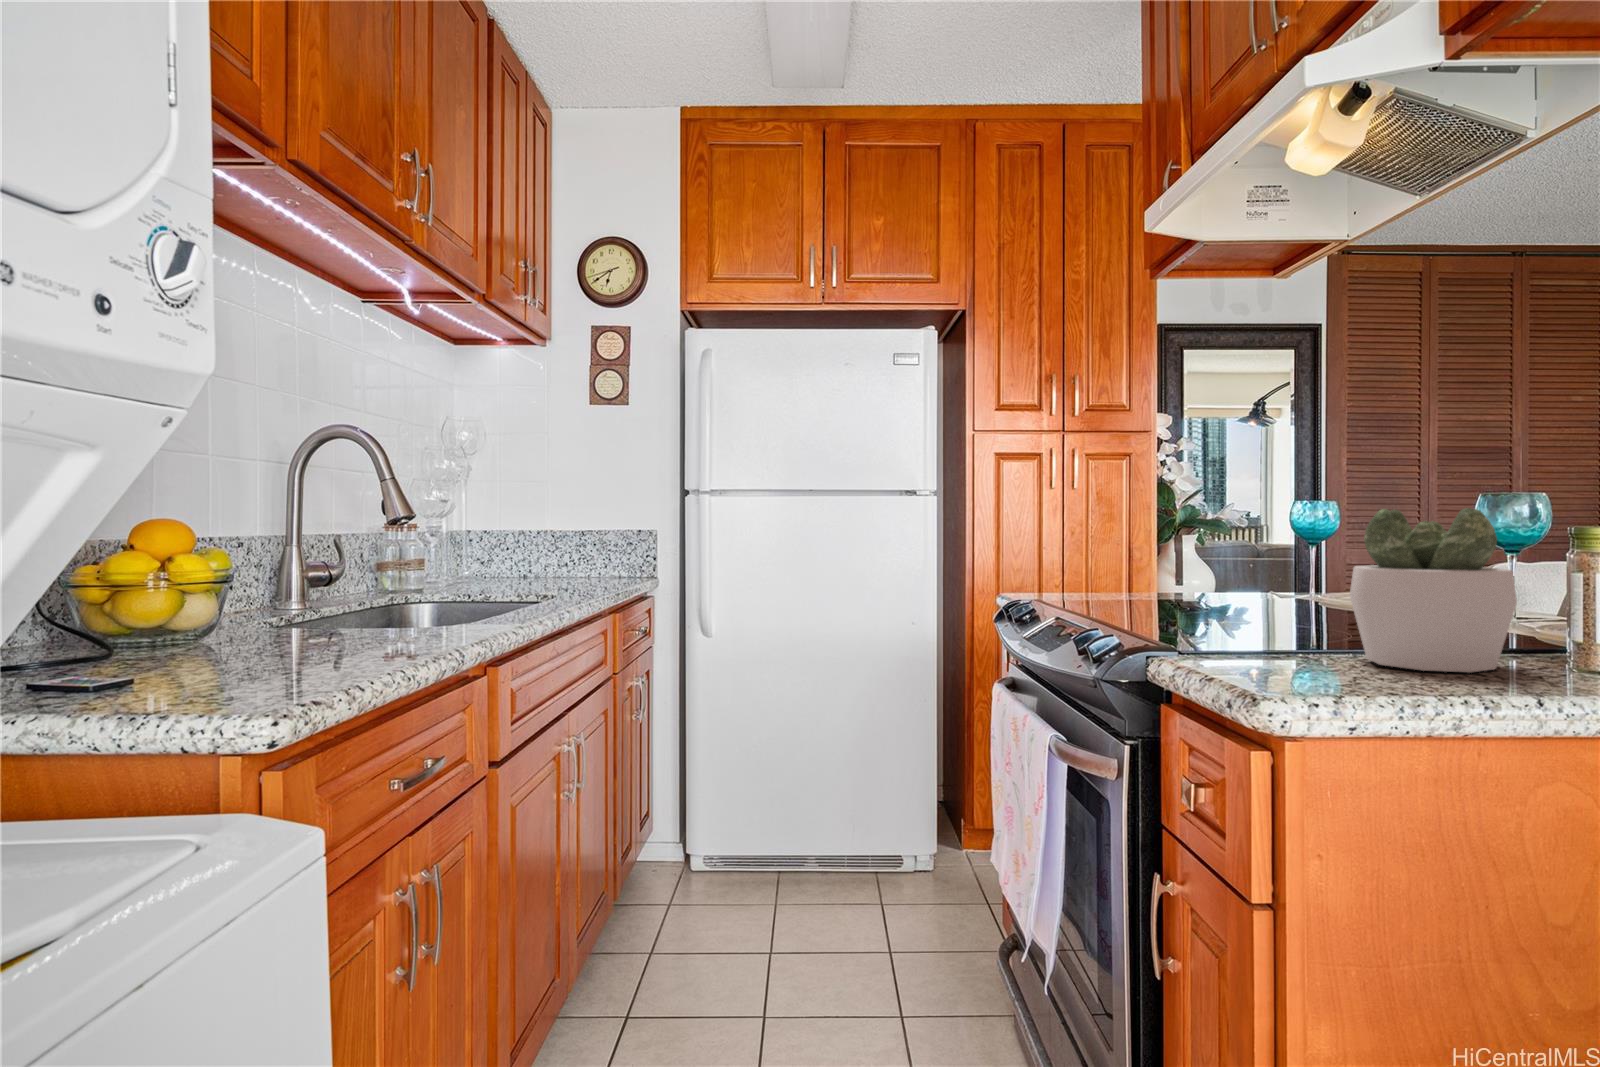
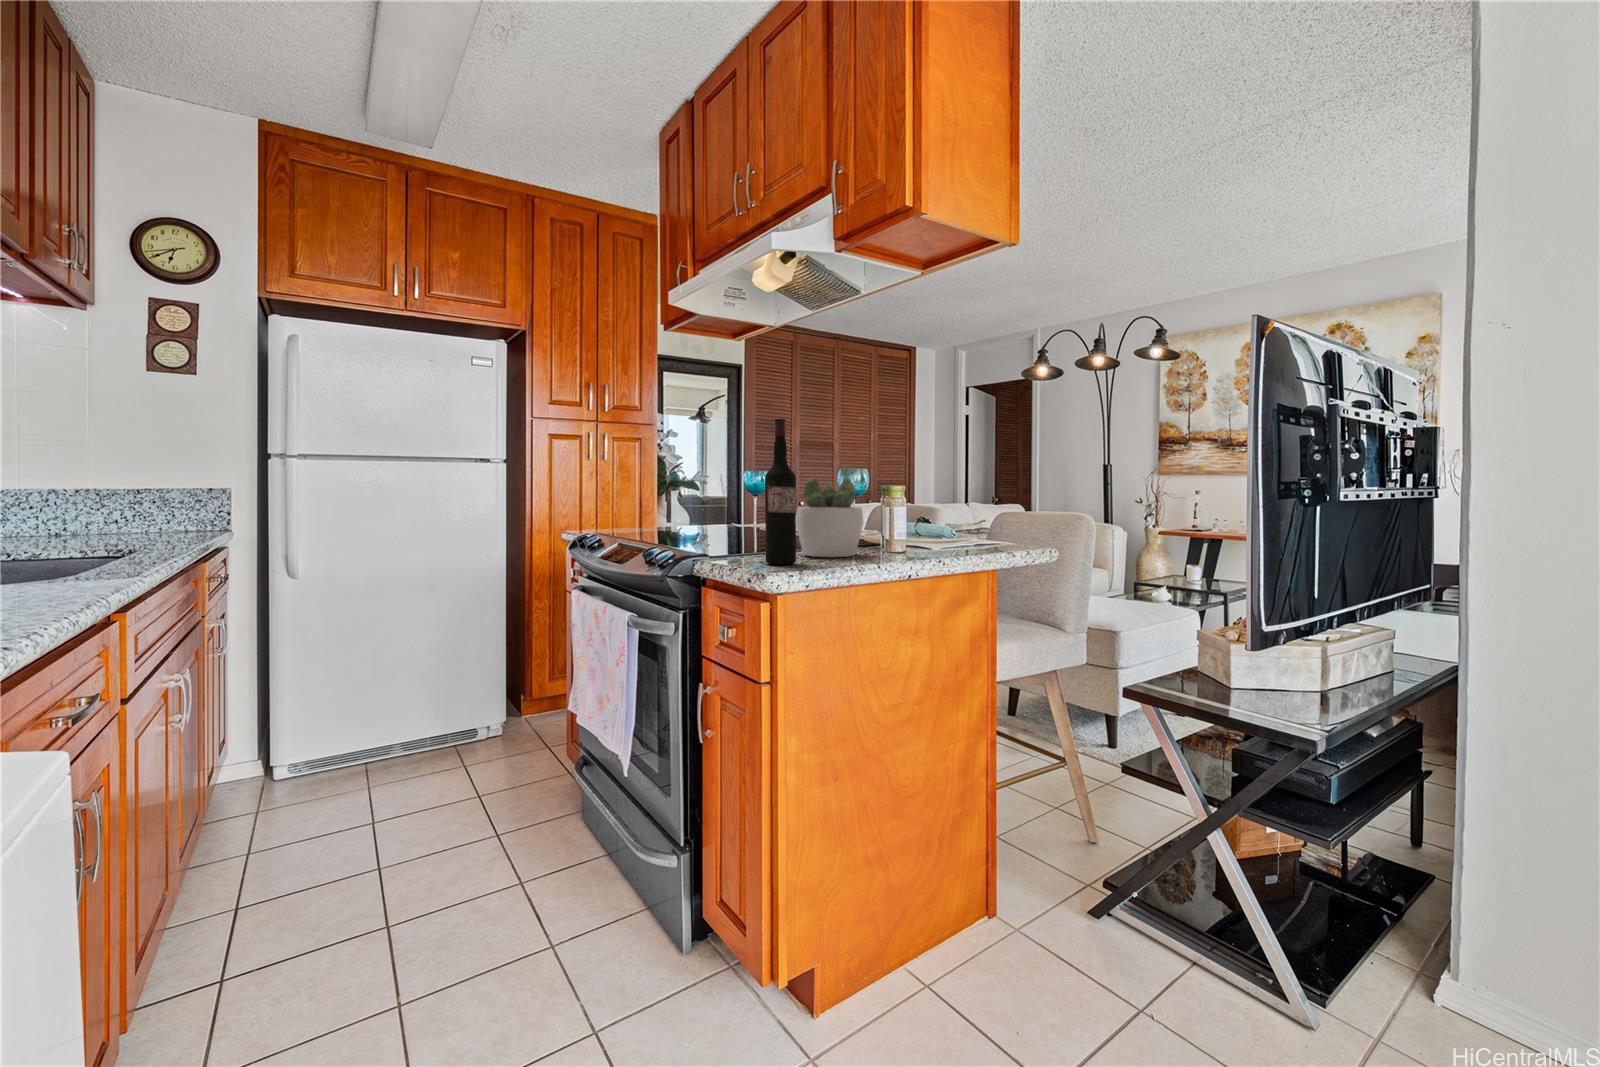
wine bottle: none [1267,399,1335,679] -> present [765,419,796,564]

